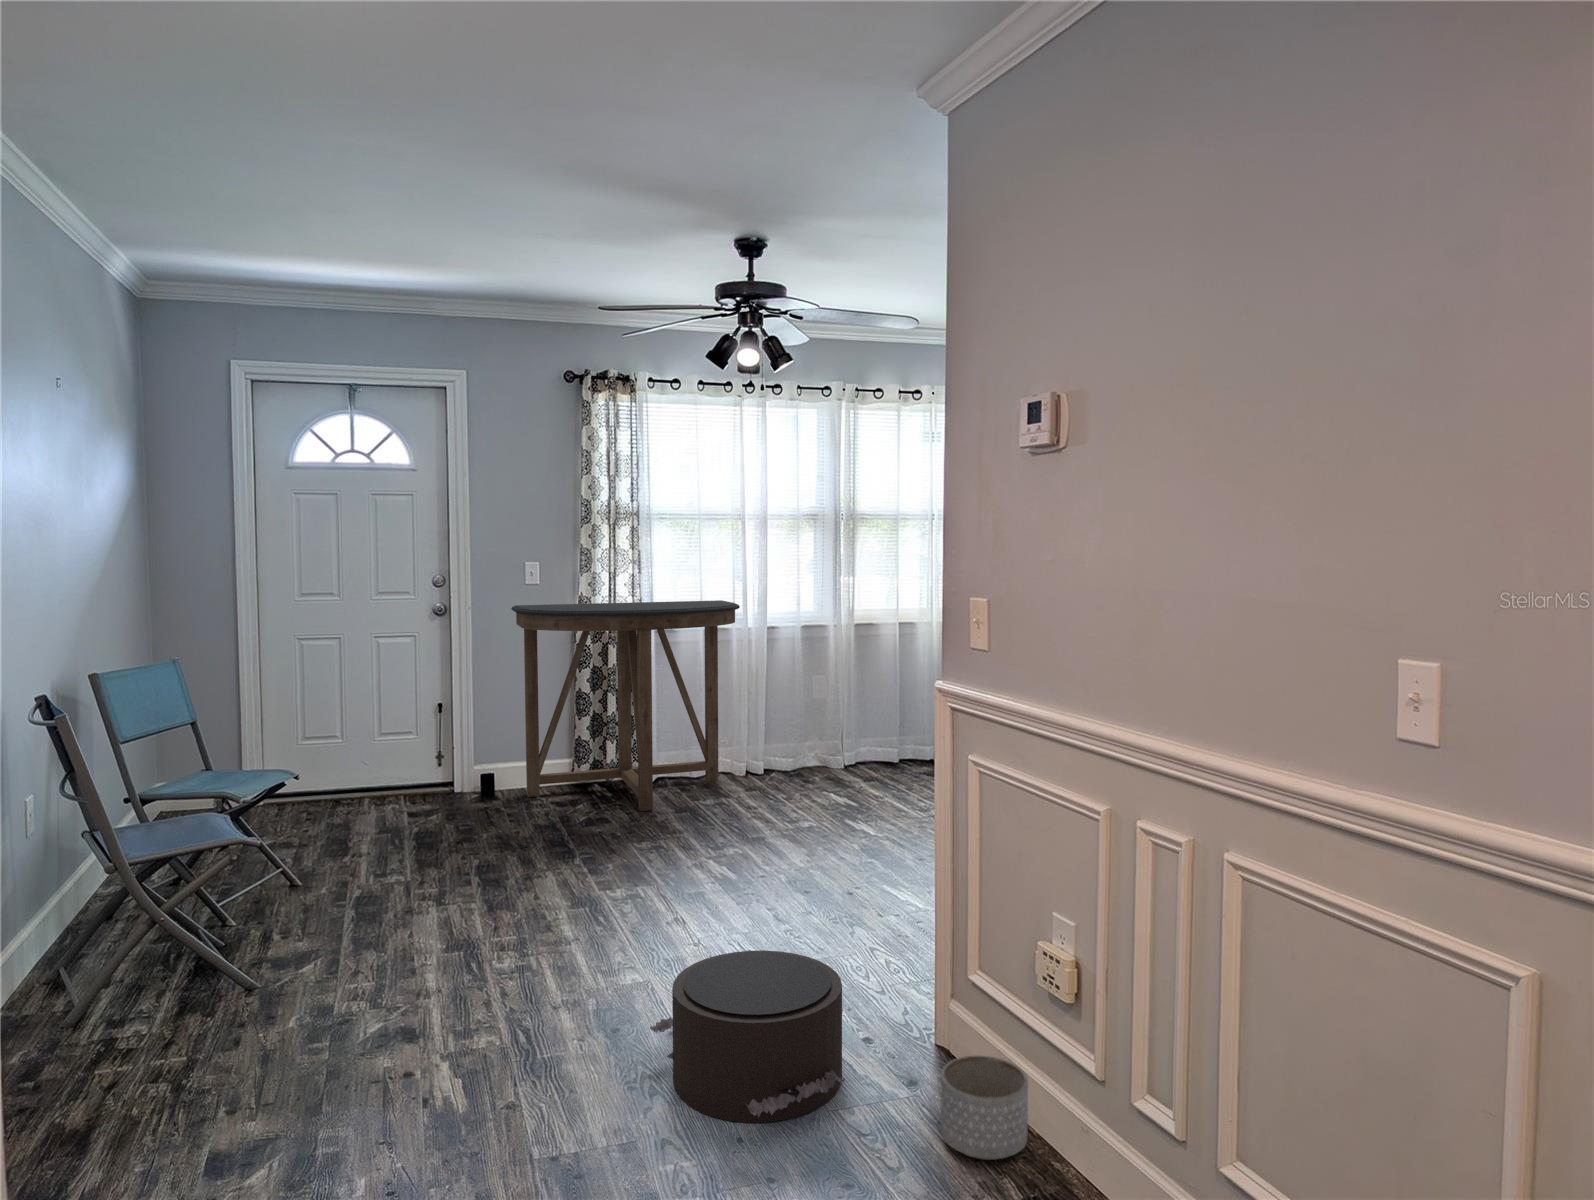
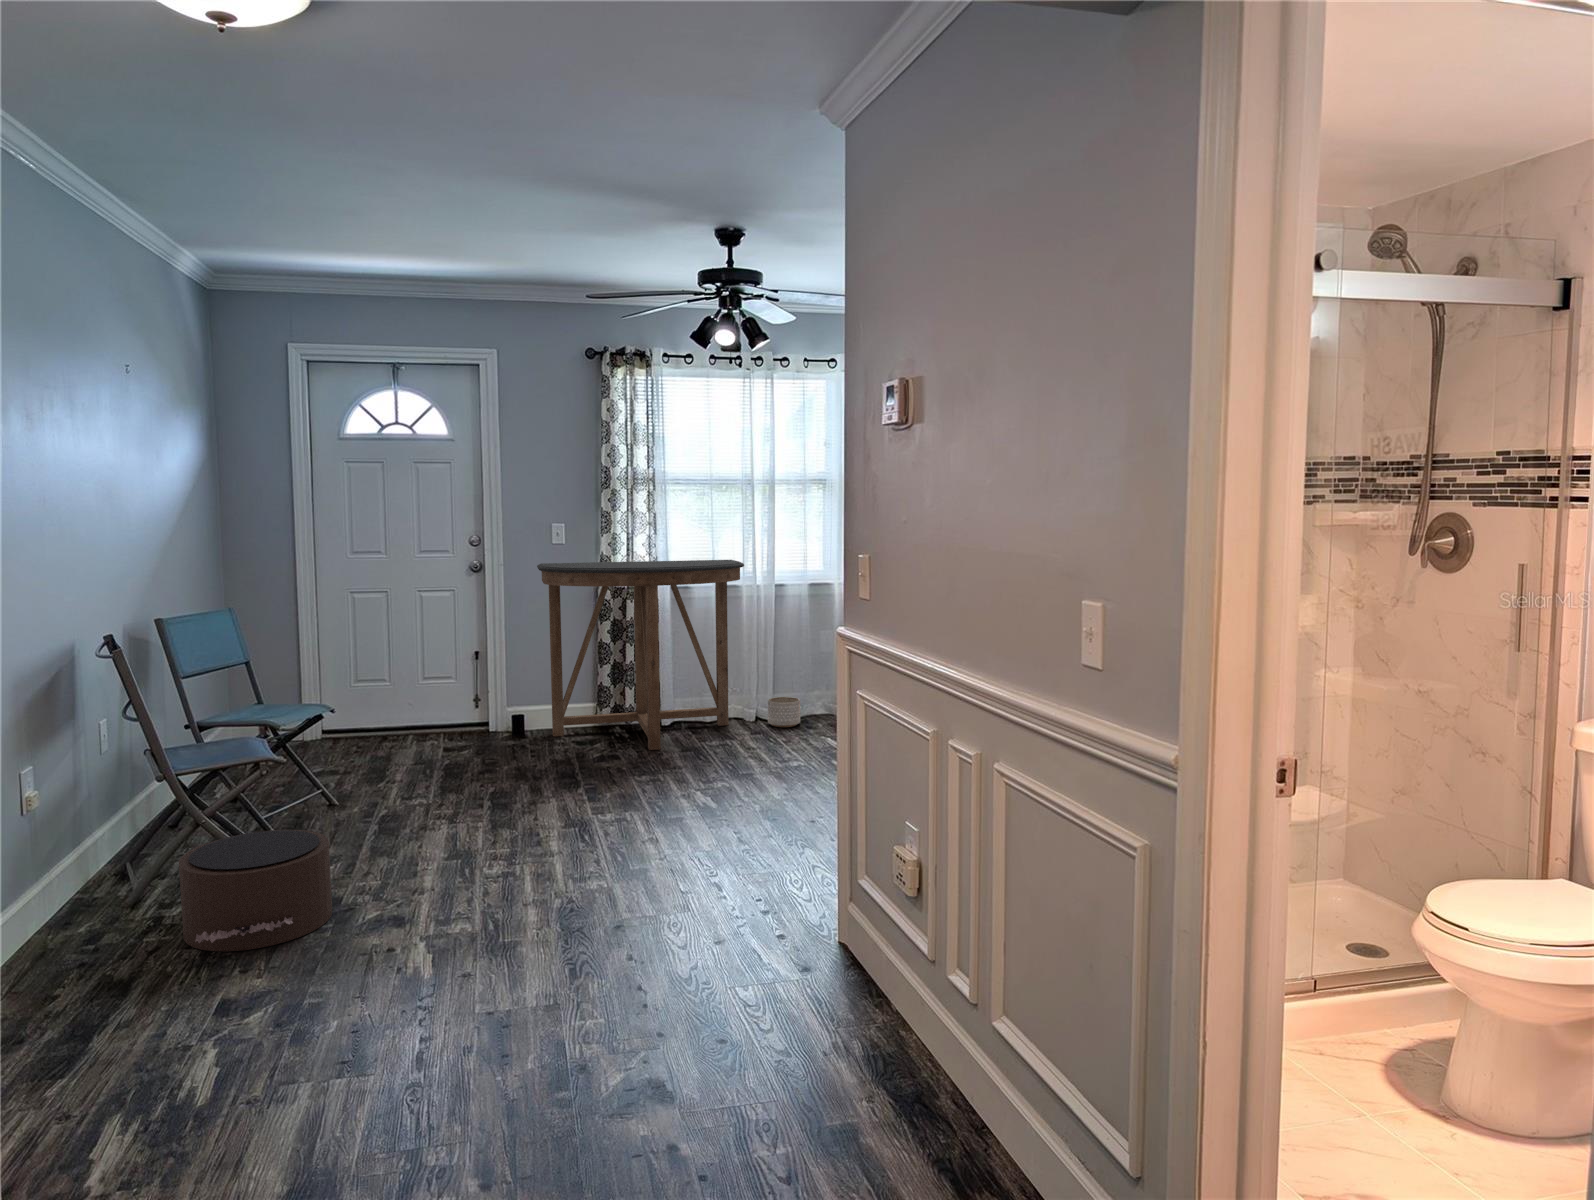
pouf: present [650,950,845,1122] -> present [179,830,332,951]
planter: present [941,1055,1028,1160] -> present [768,697,800,727]

